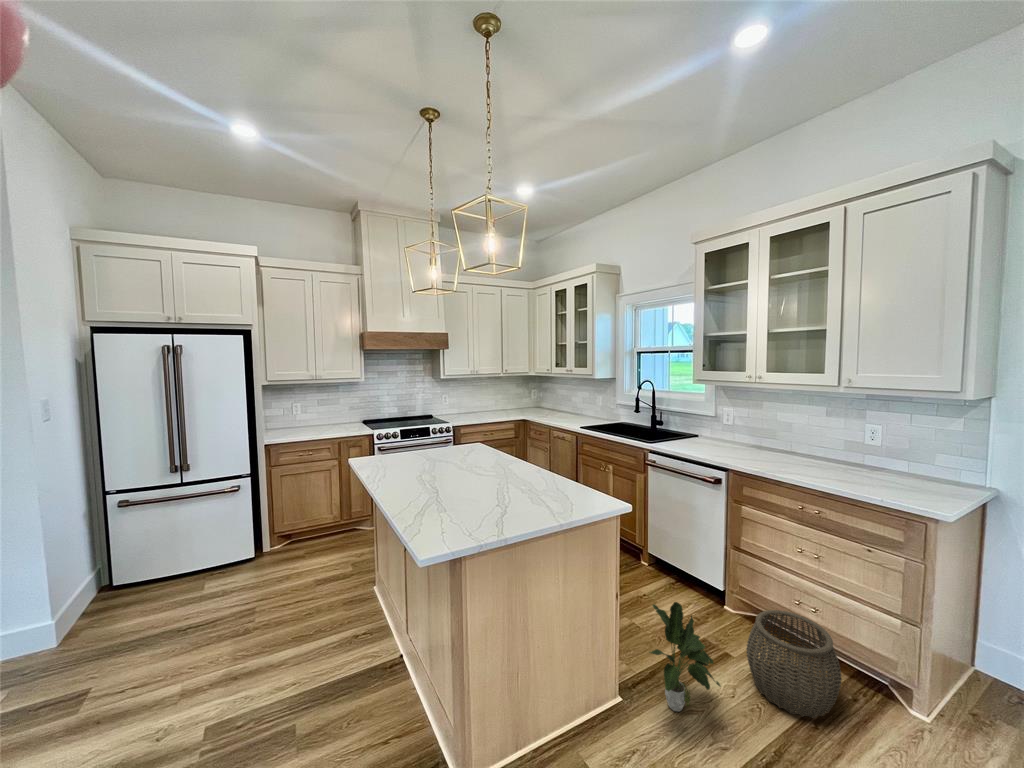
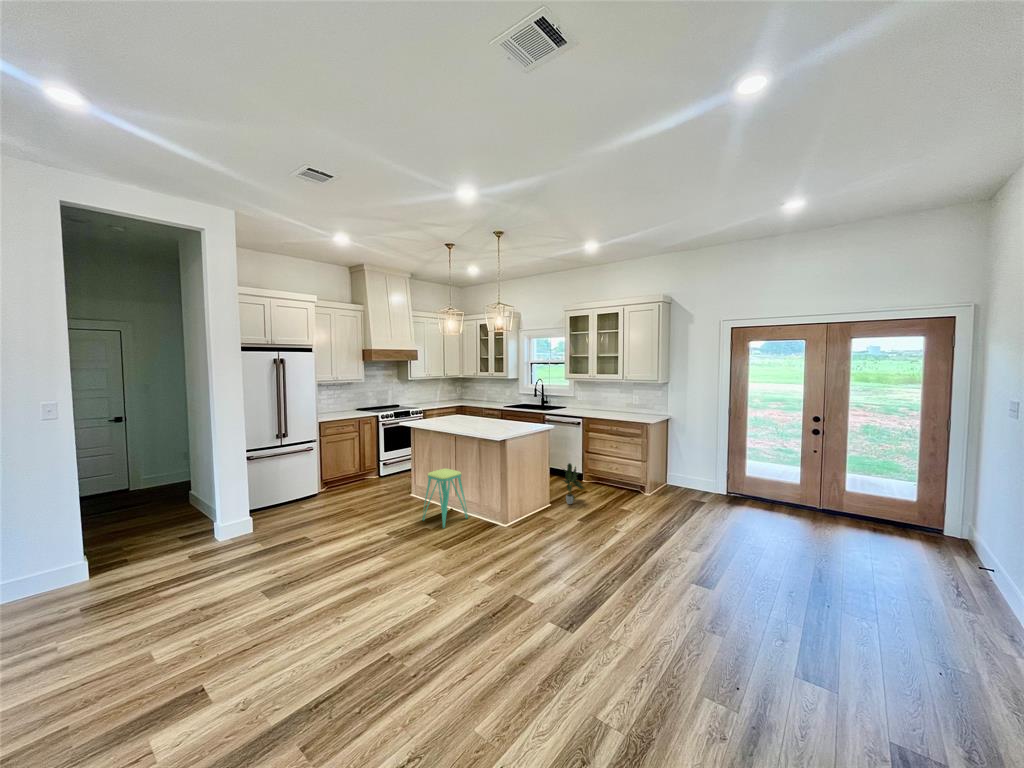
stool: none [316,577,407,744] -> present [423,469,468,528]
woven basket: present [746,610,842,718] -> none [593,468,624,499]

